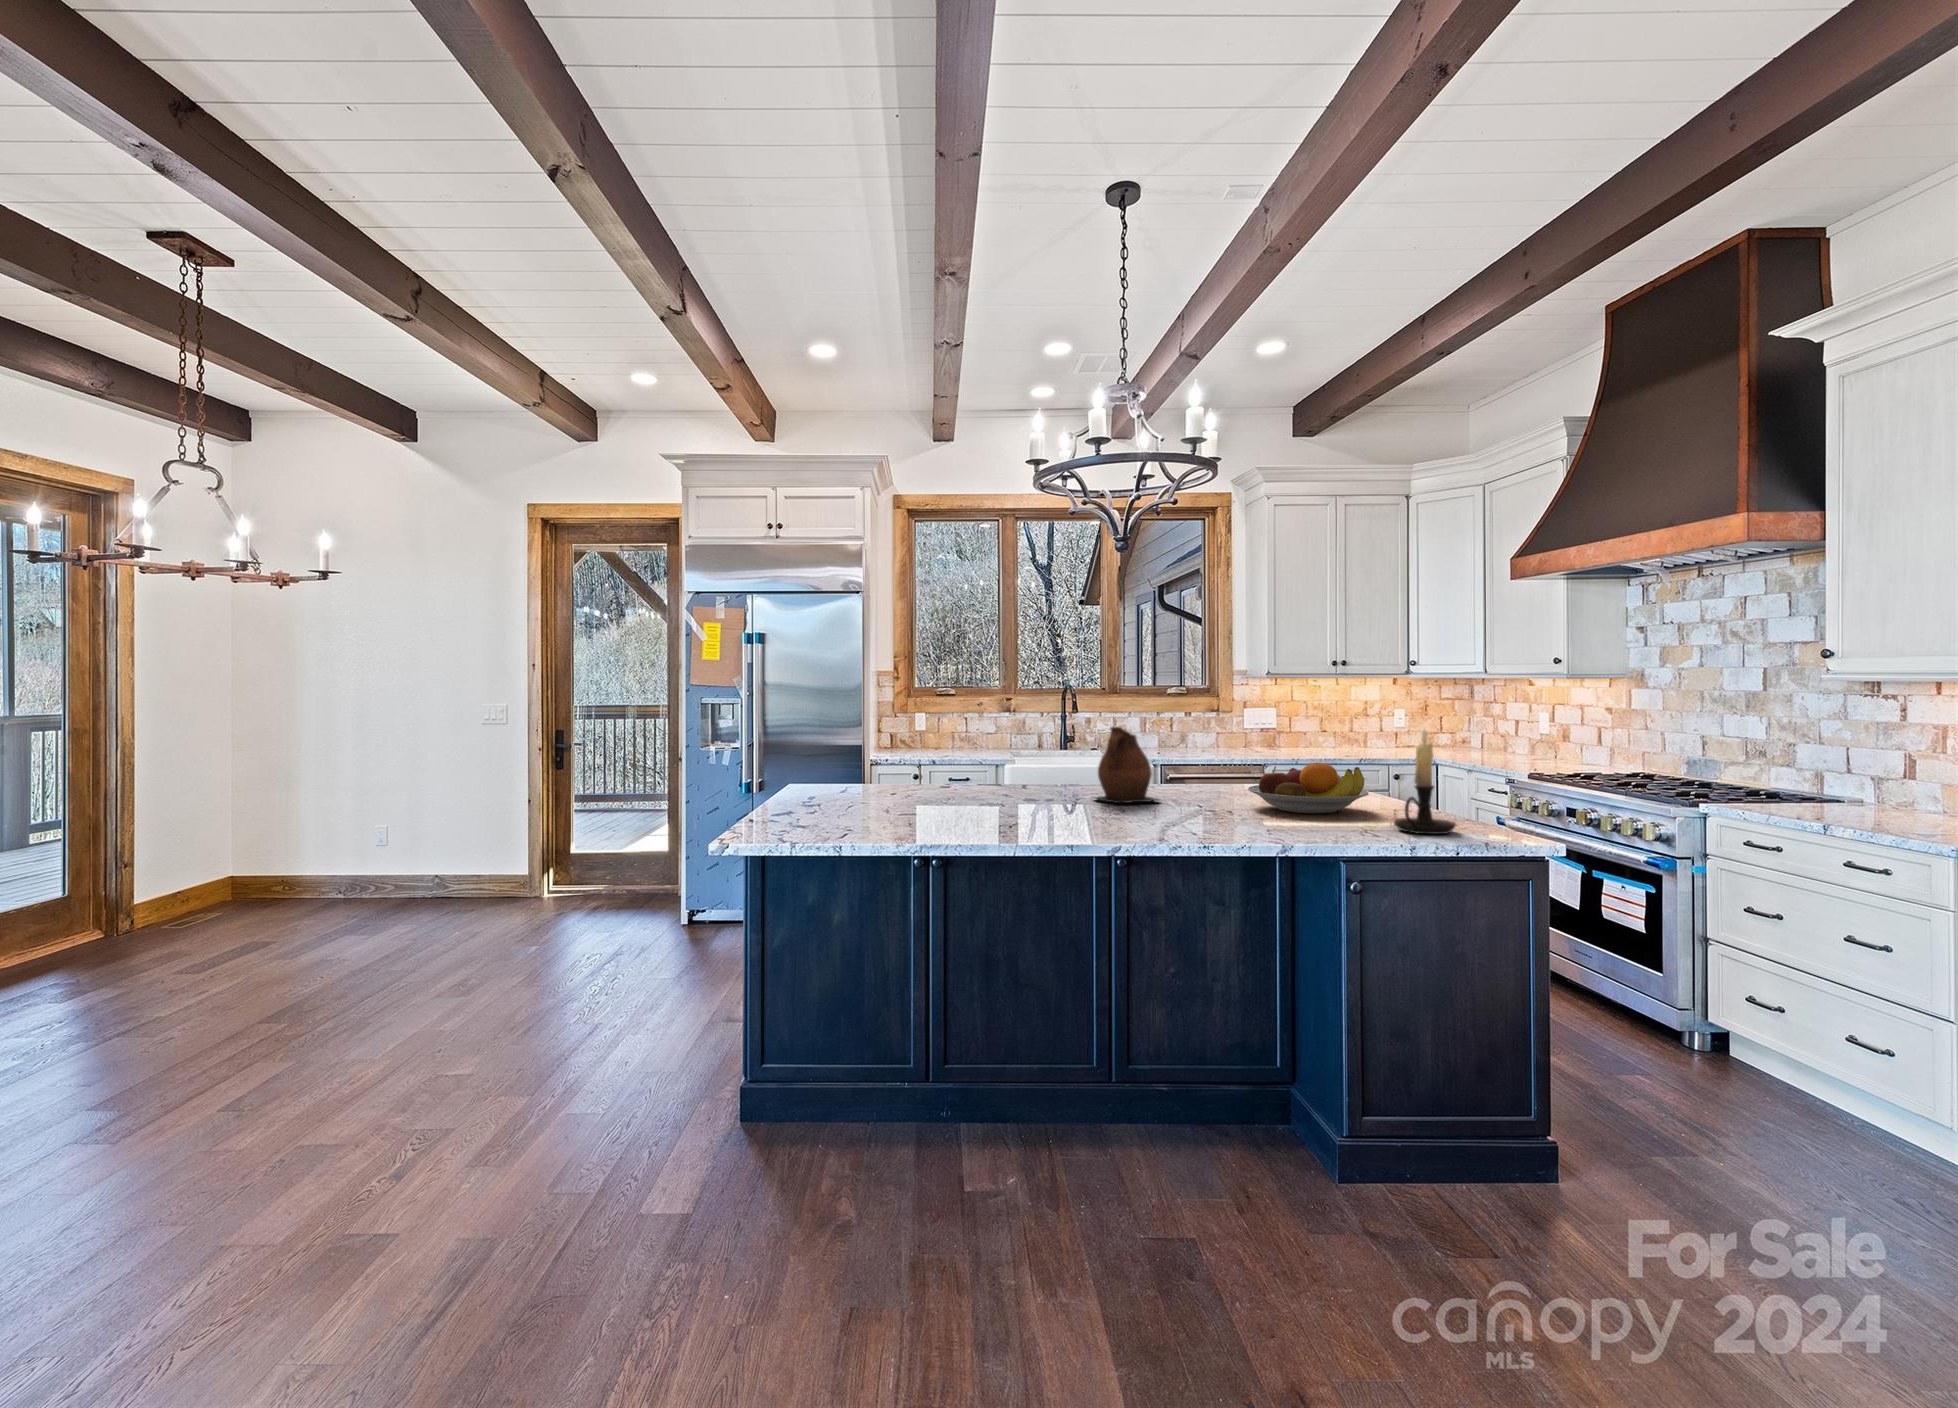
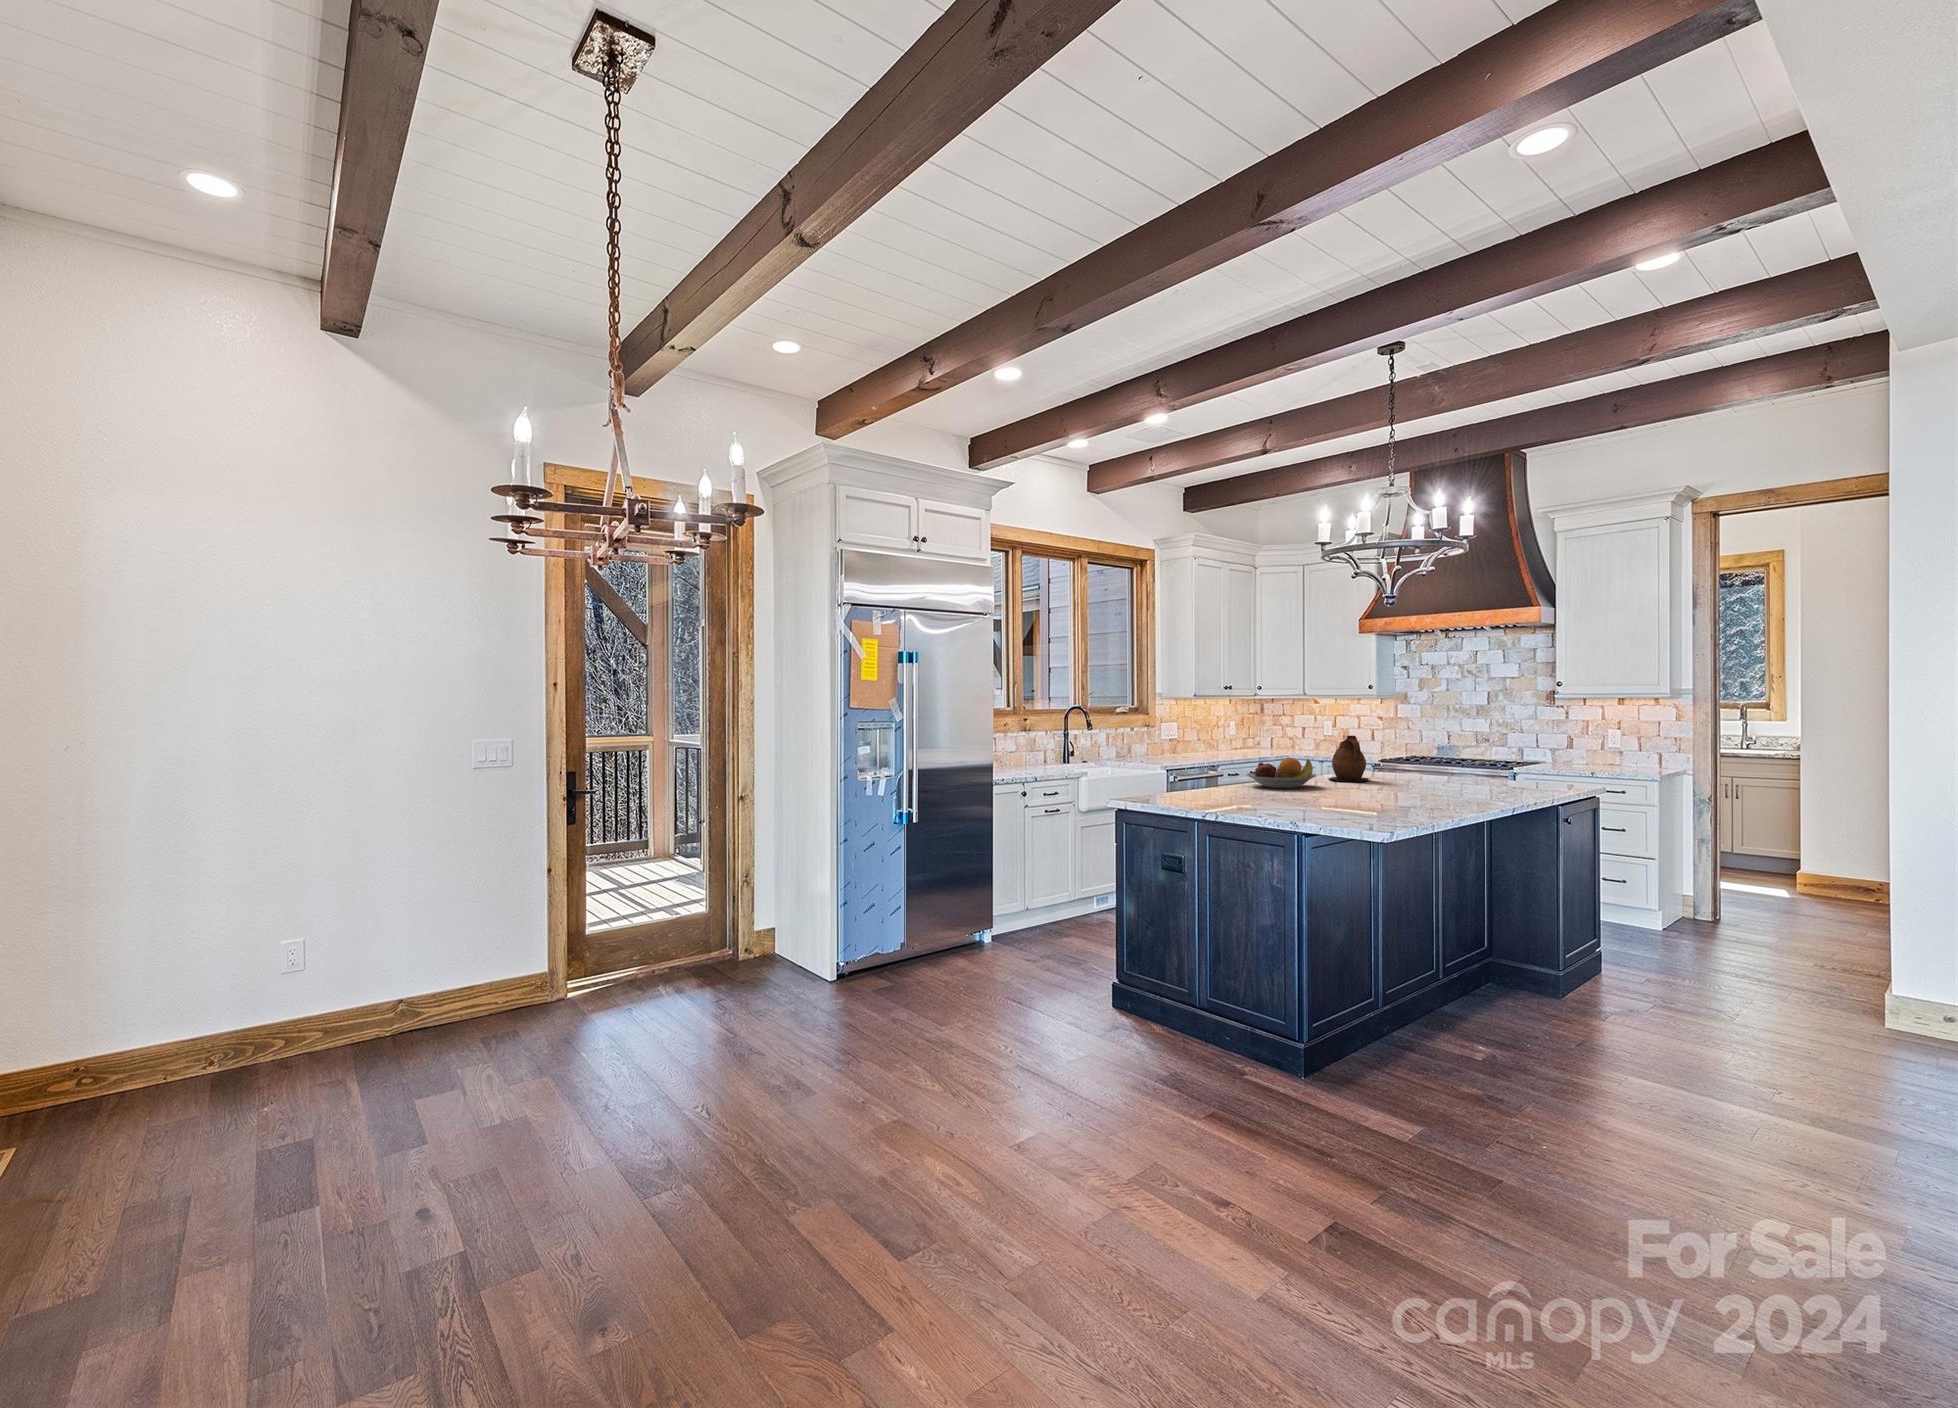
candle holder: present [1394,729,1455,834] -> none [1515,728,1547,781]
fruit bowl: present [1248,762,1369,814] -> present [1246,758,1317,788]

